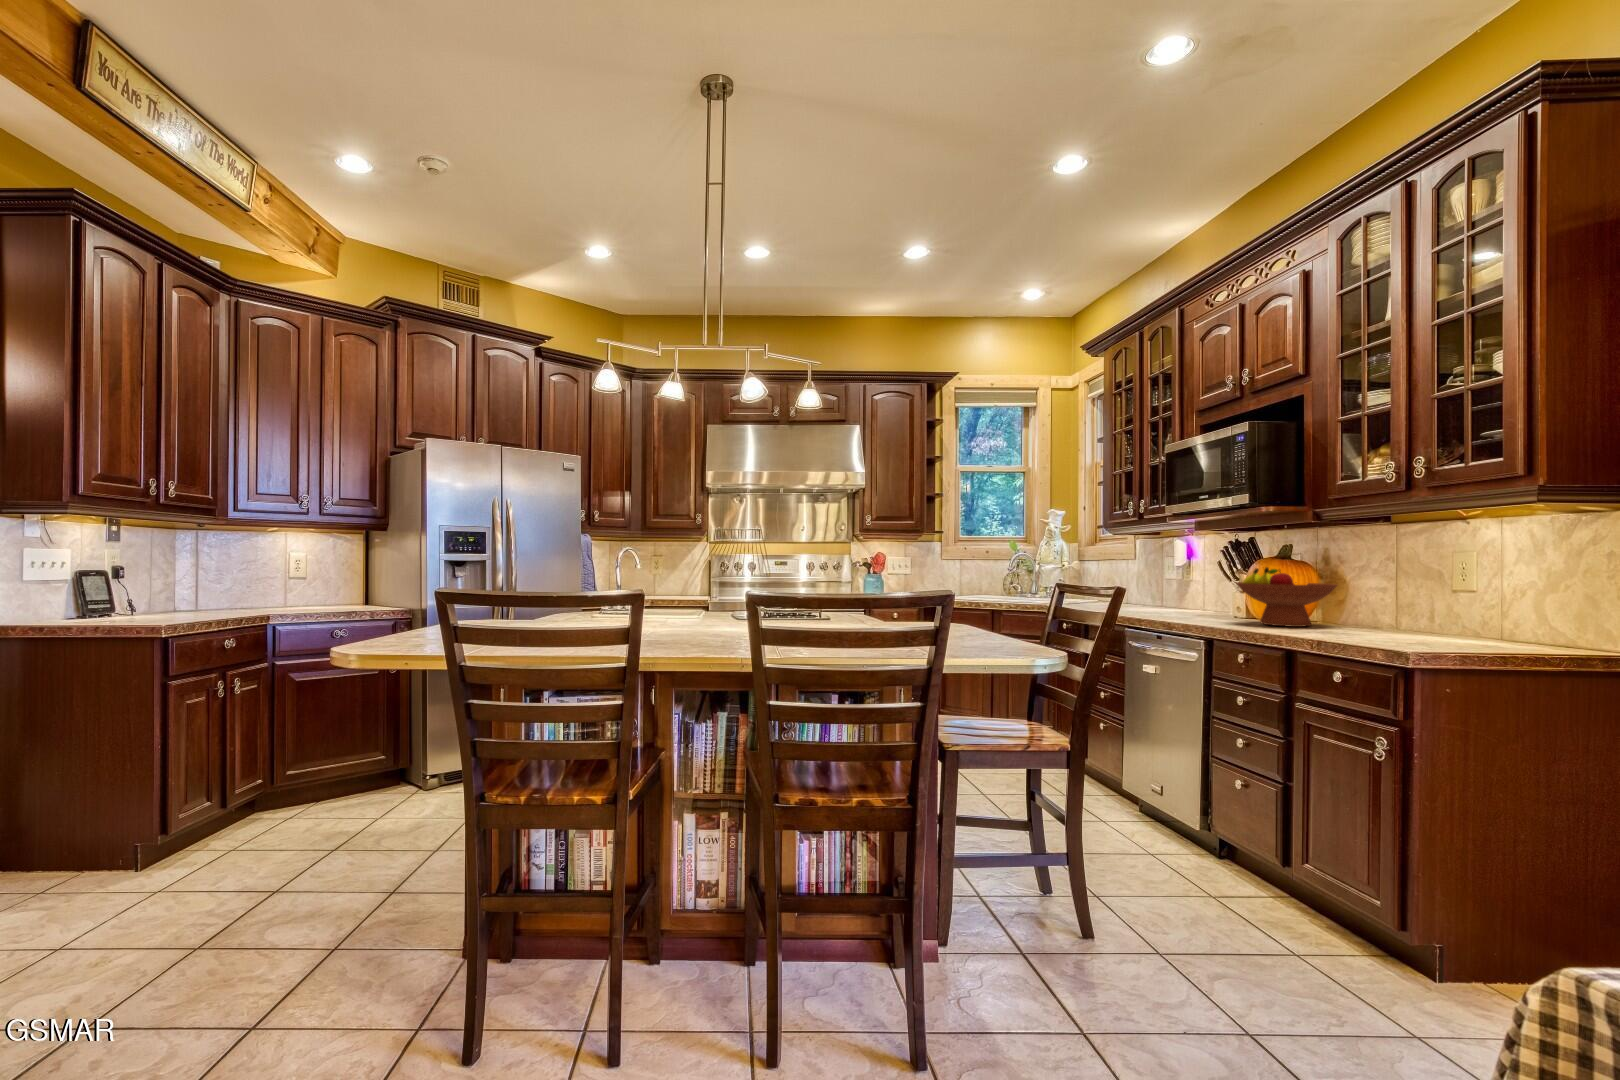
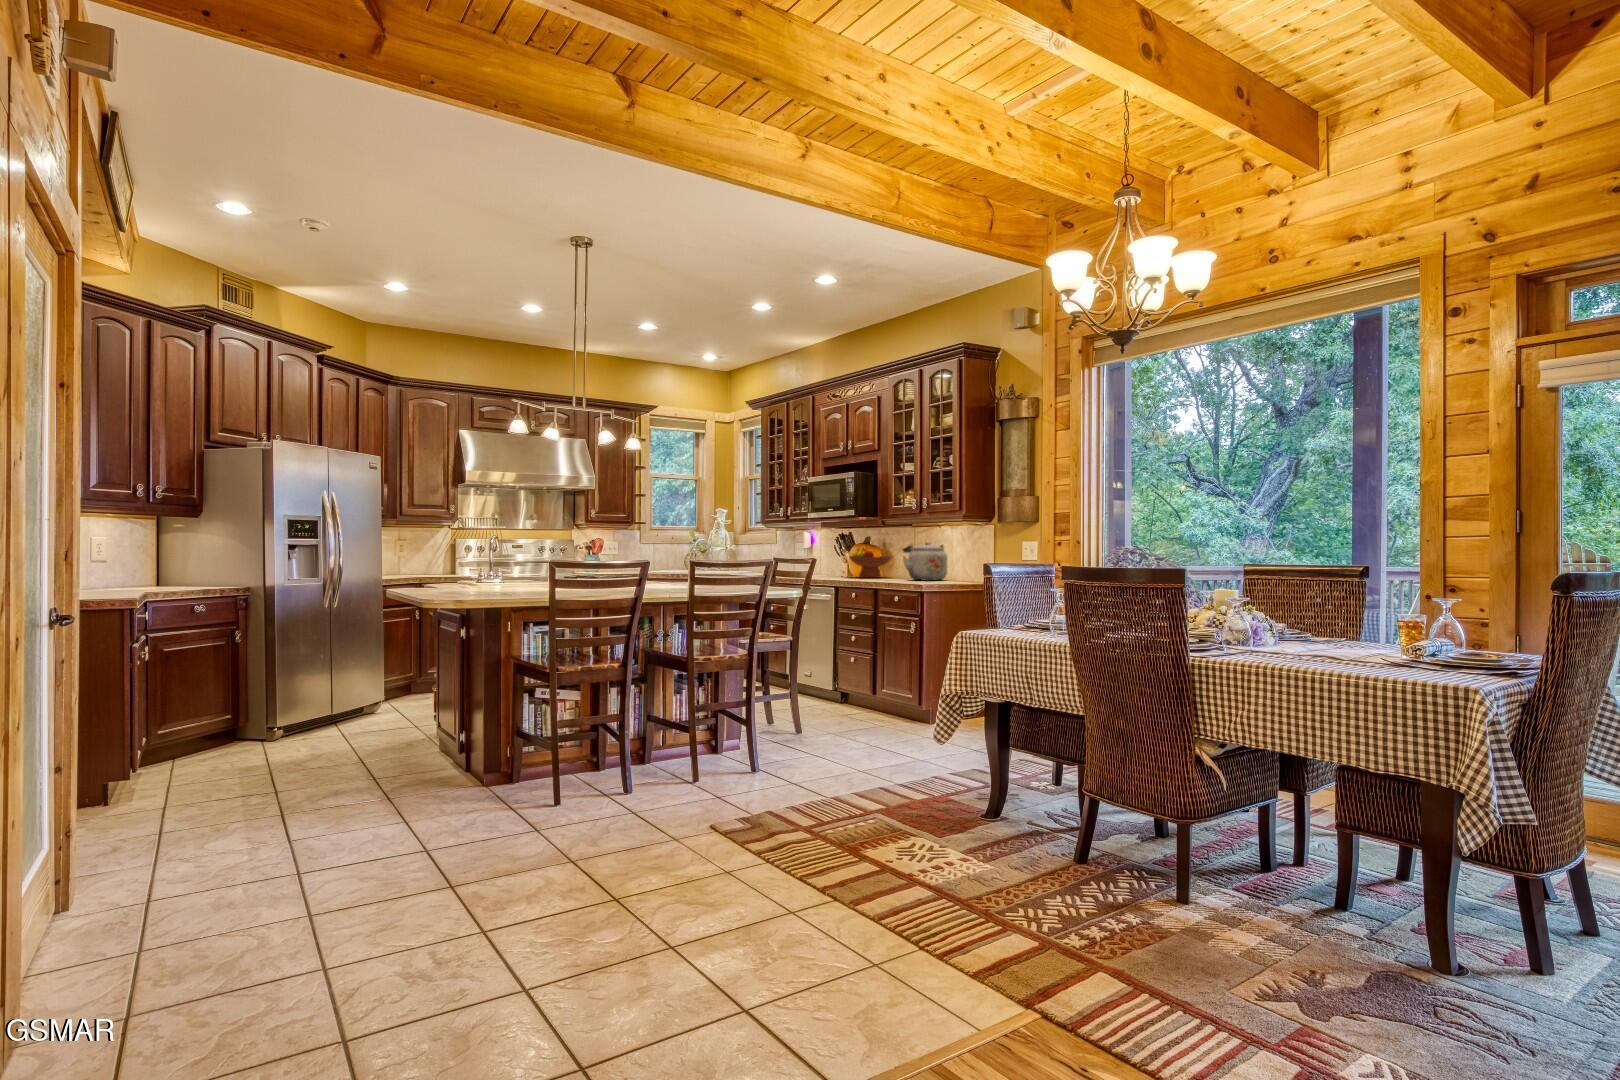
kettle: none [1357,556,1490,646] -> present [903,542,947,581]

